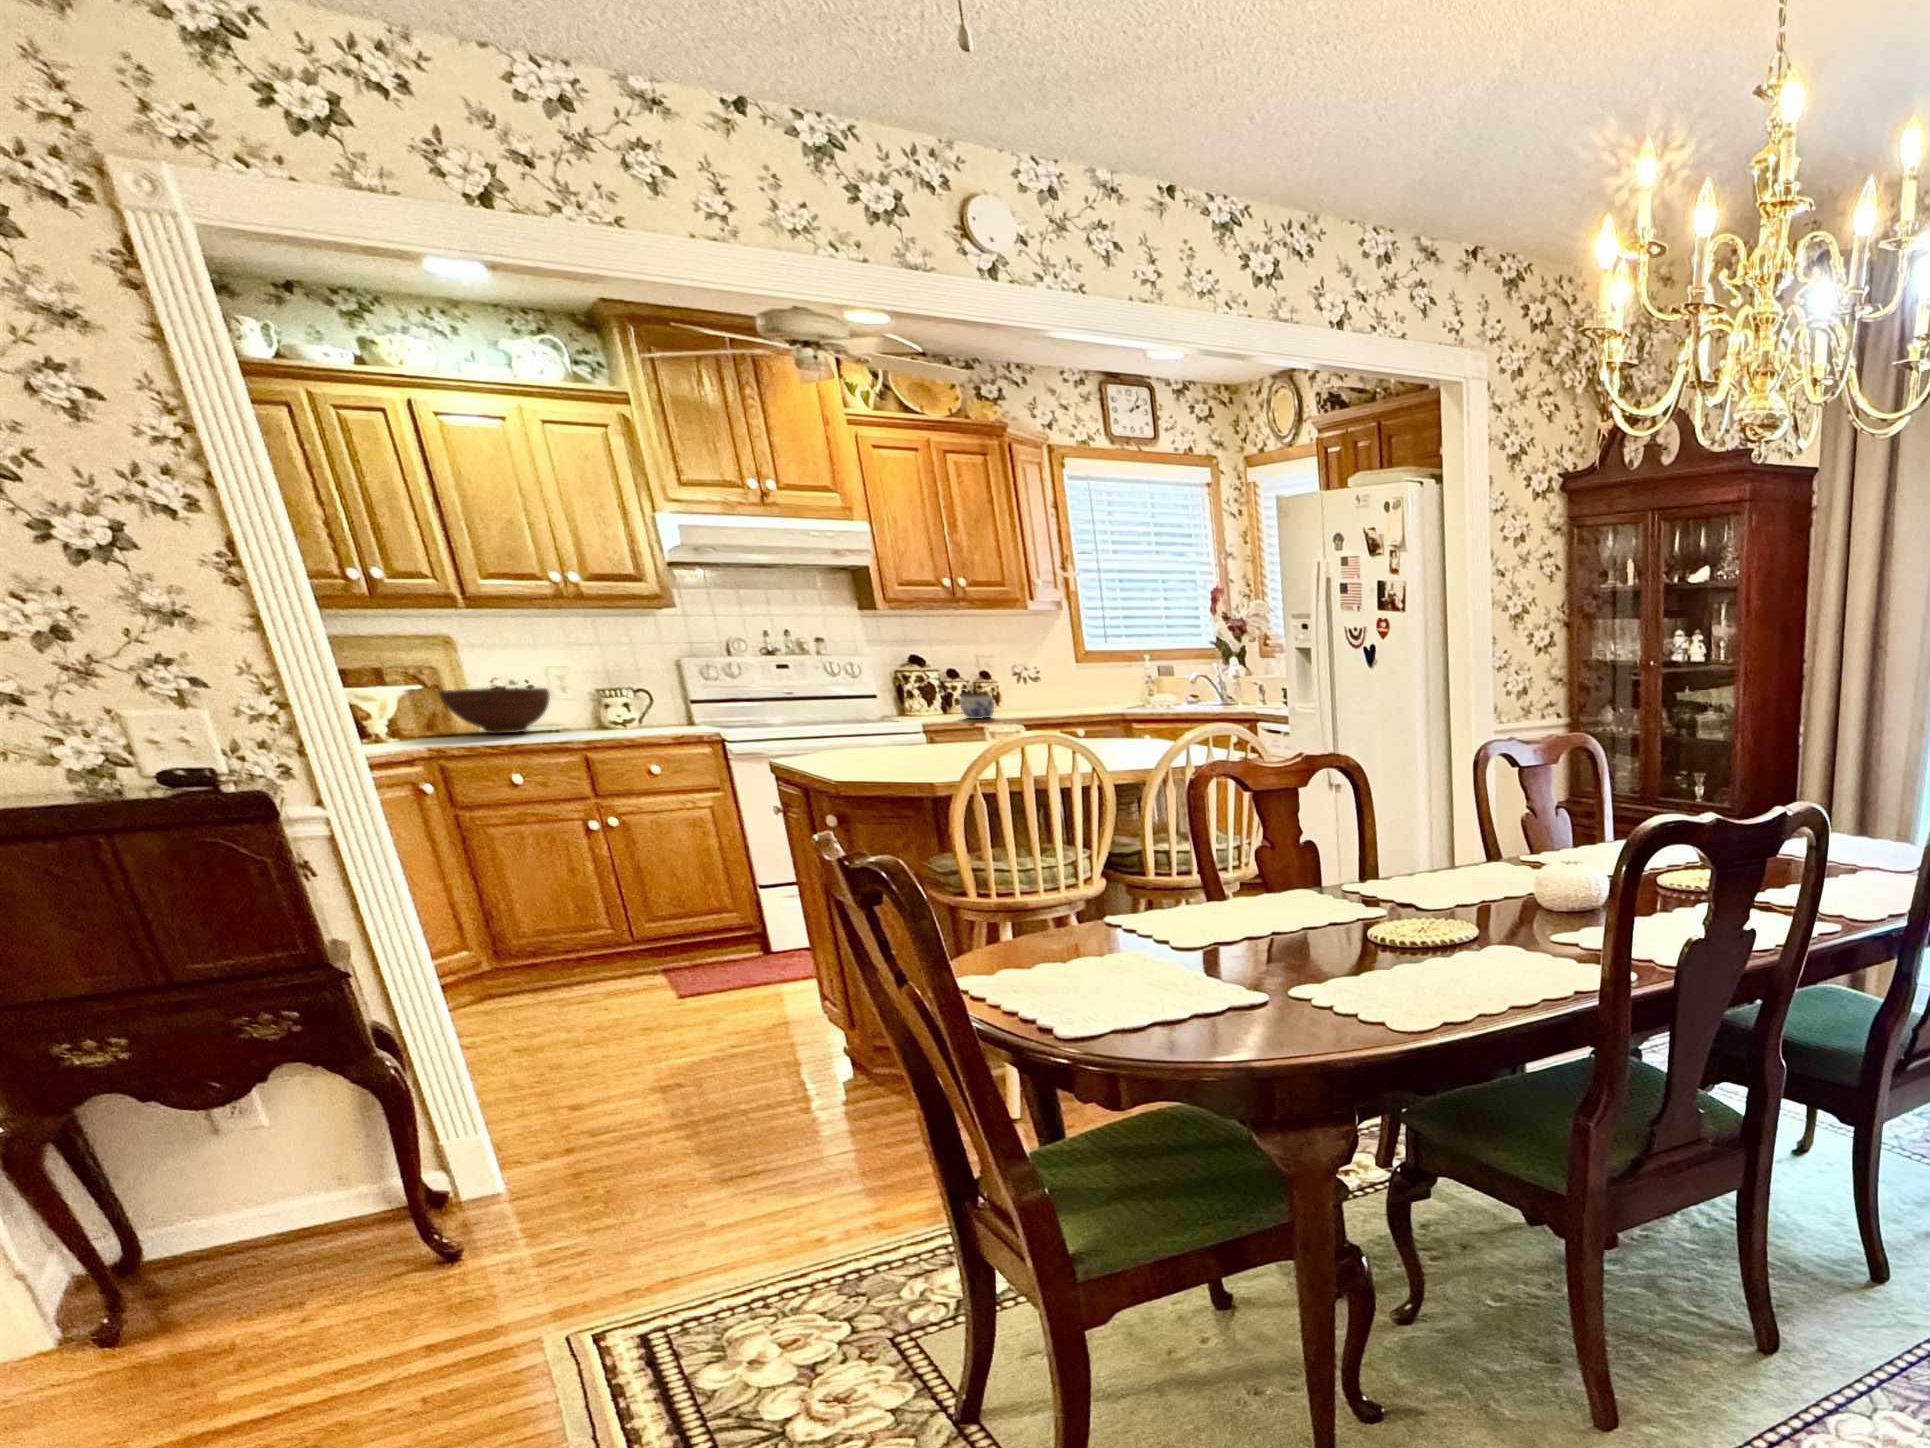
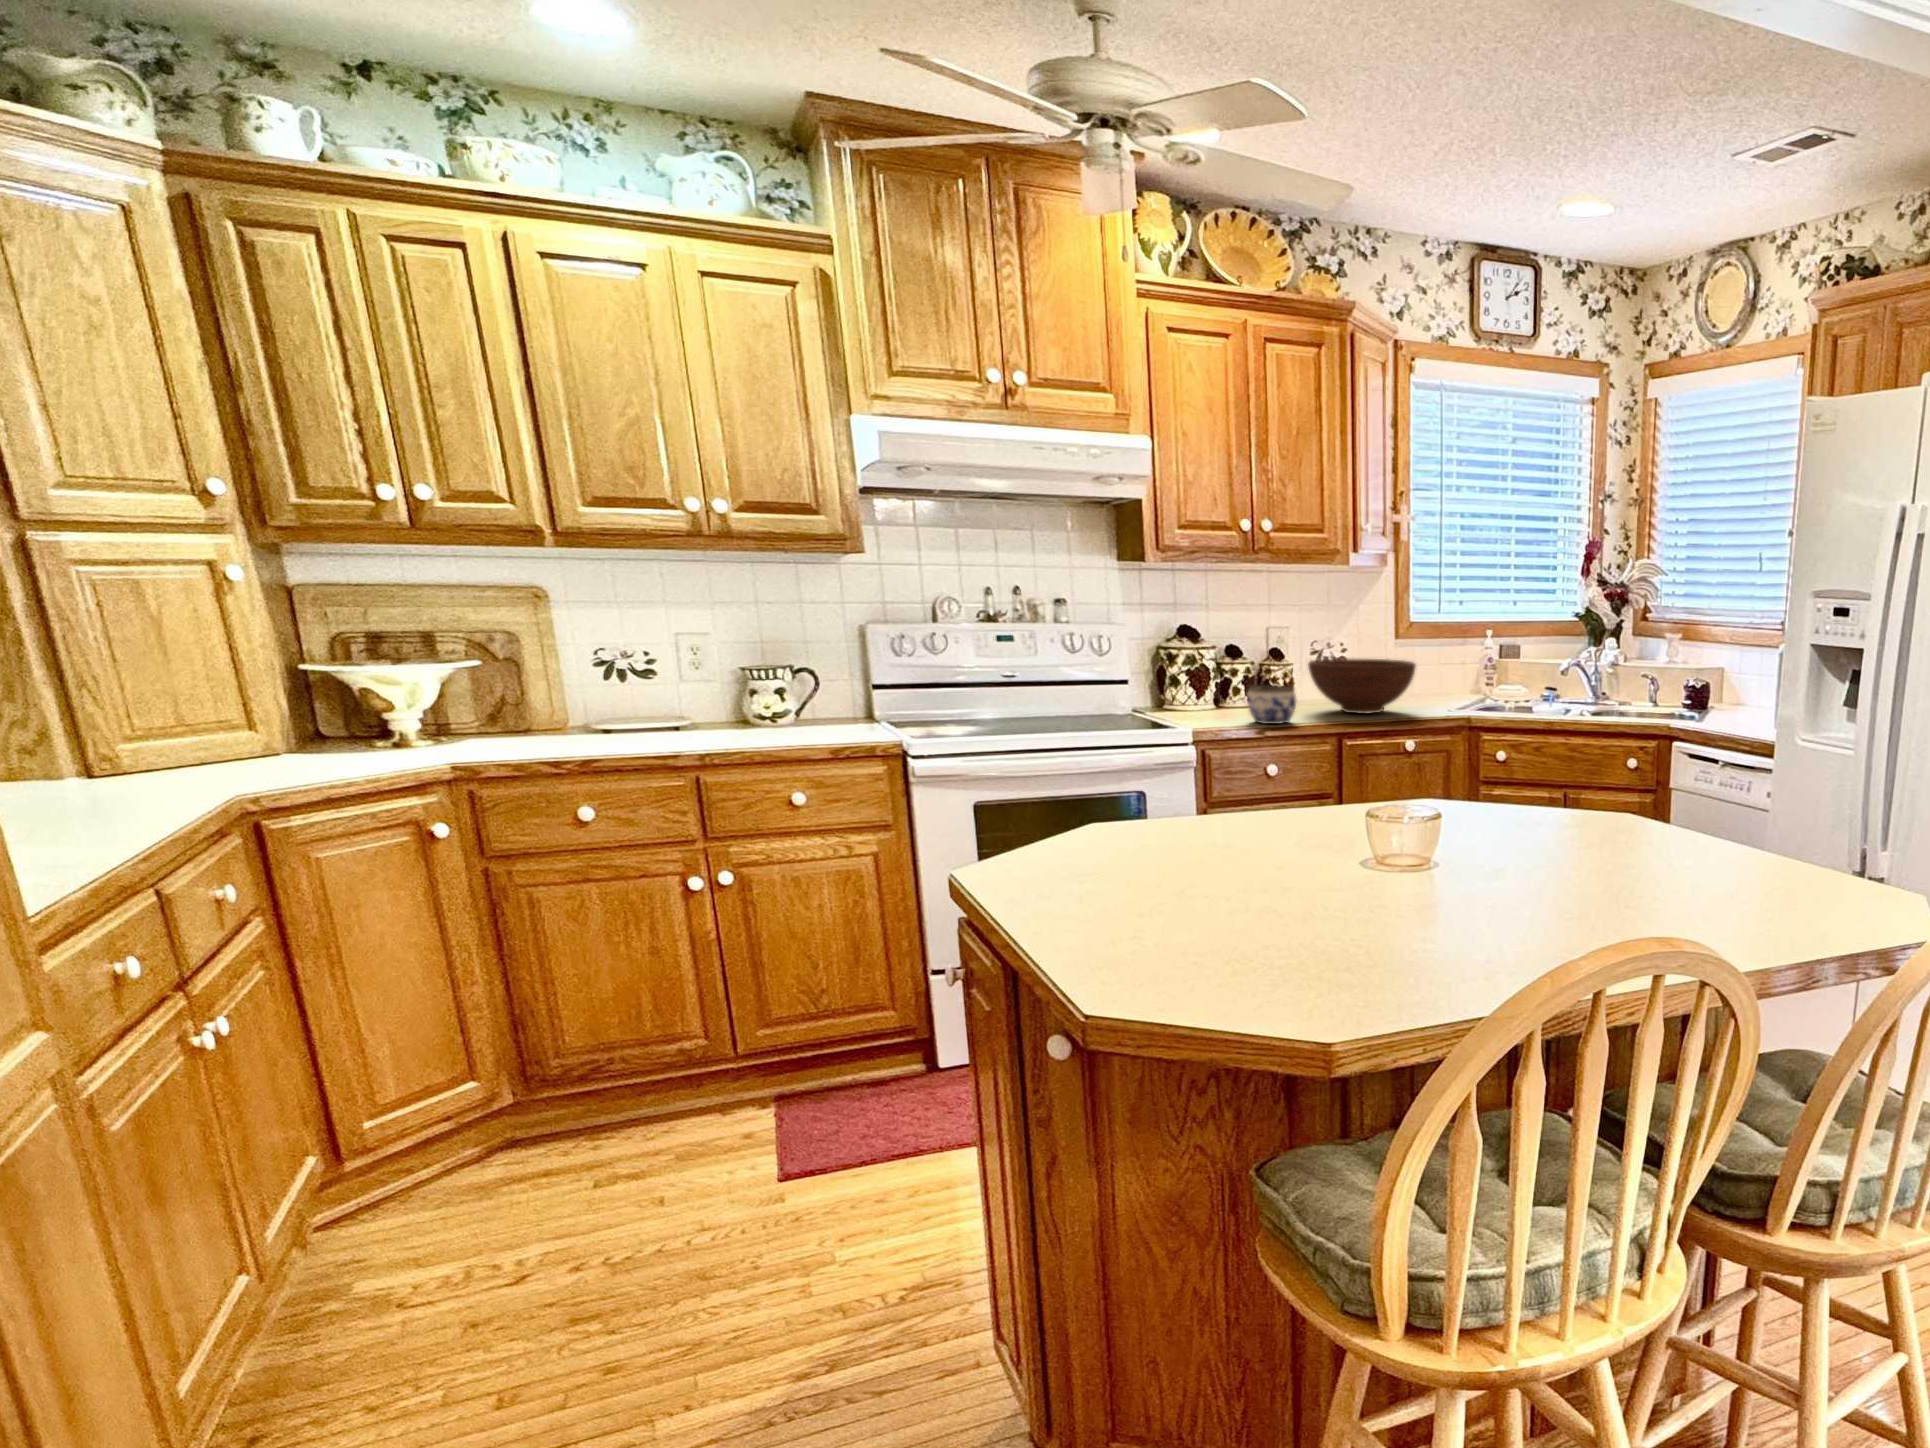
fruit bowl: present [439,688,550,733] -> present [1308,658,1416,714]

